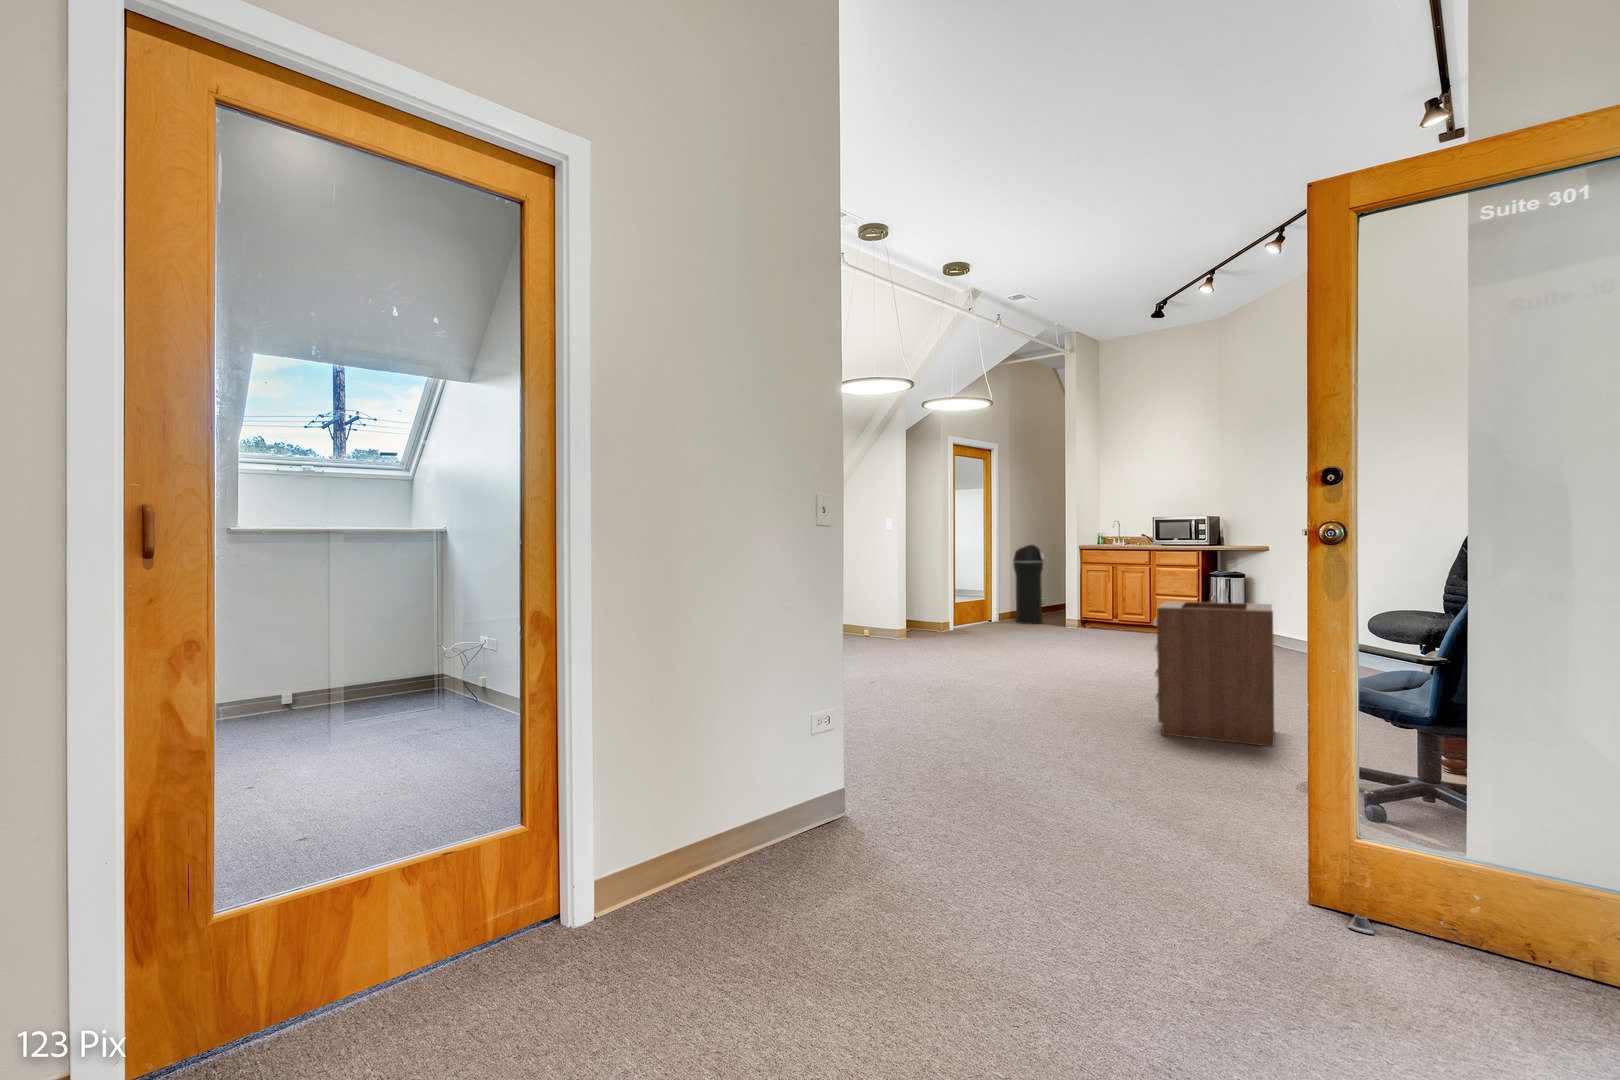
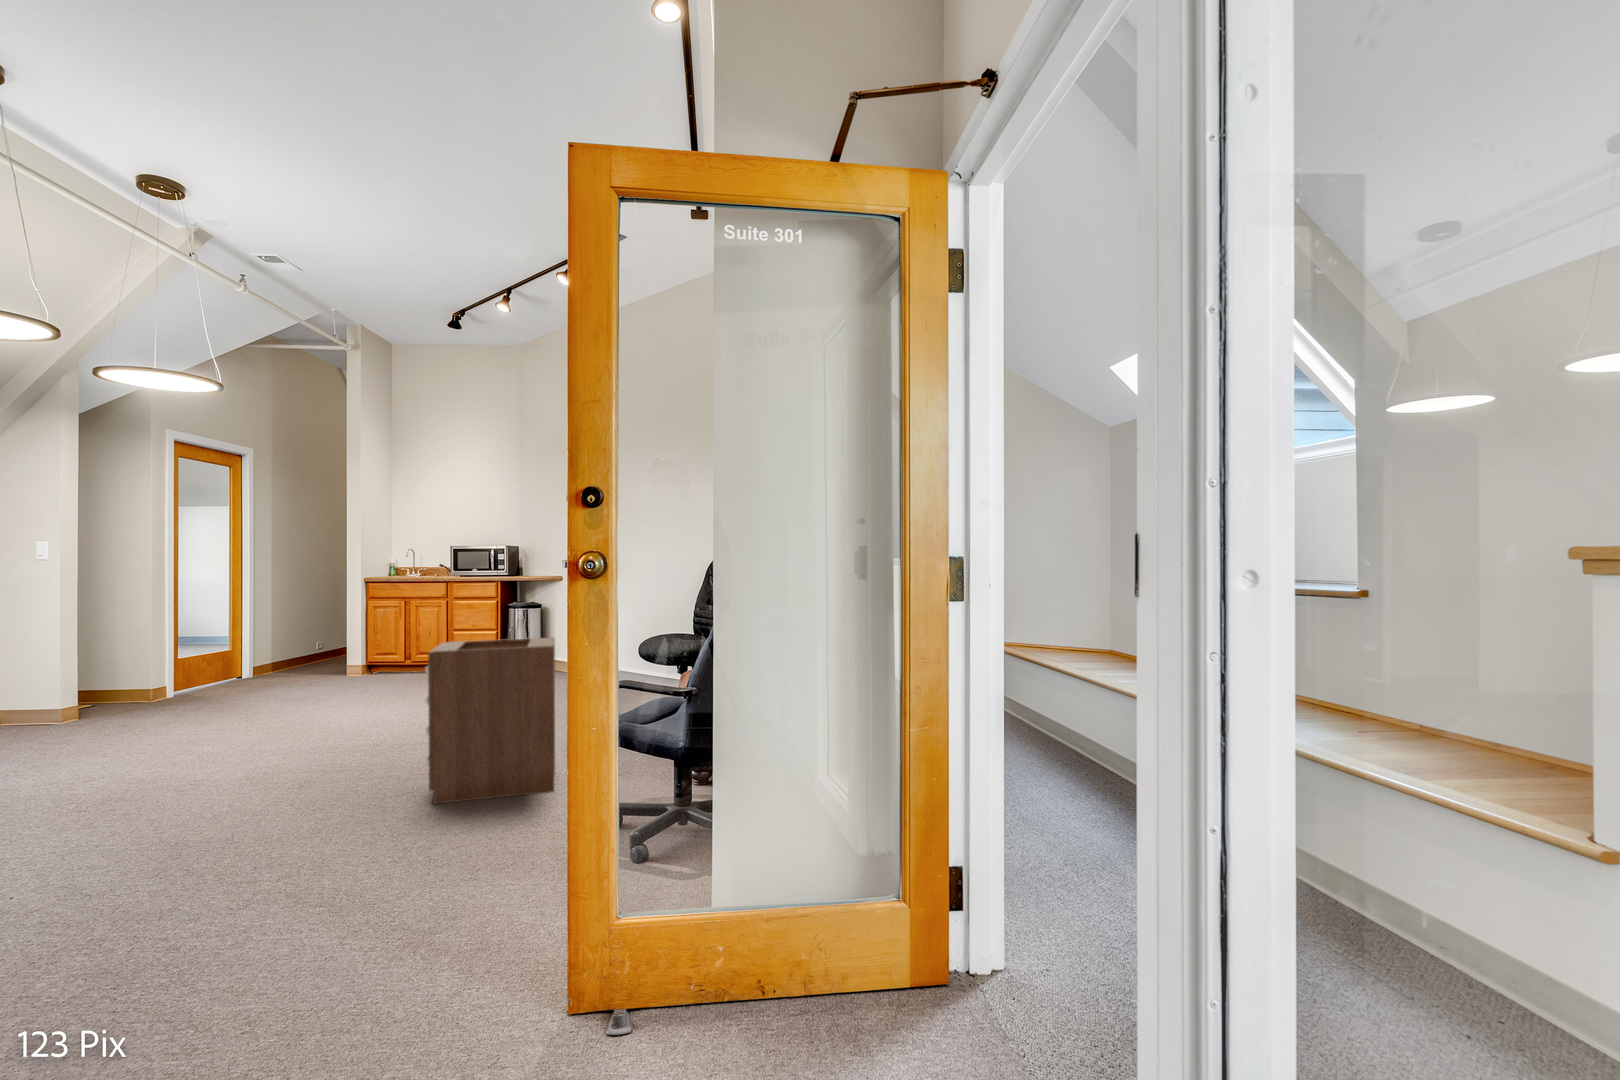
trash can: present [1013,545,1044,624] -> none [274,577,319,676]

